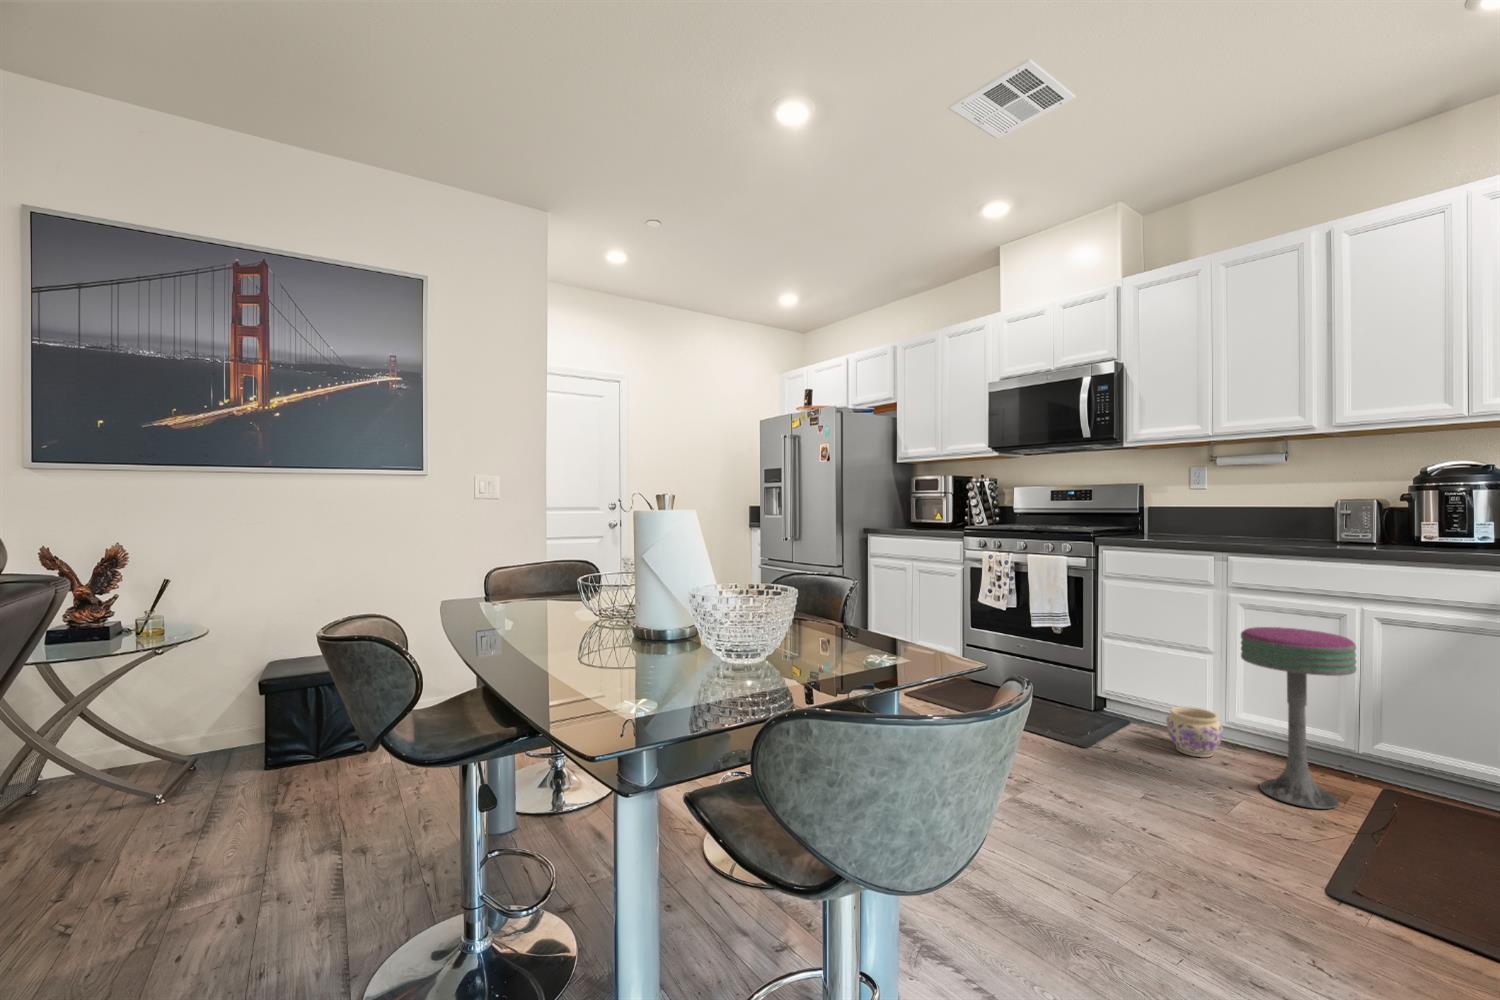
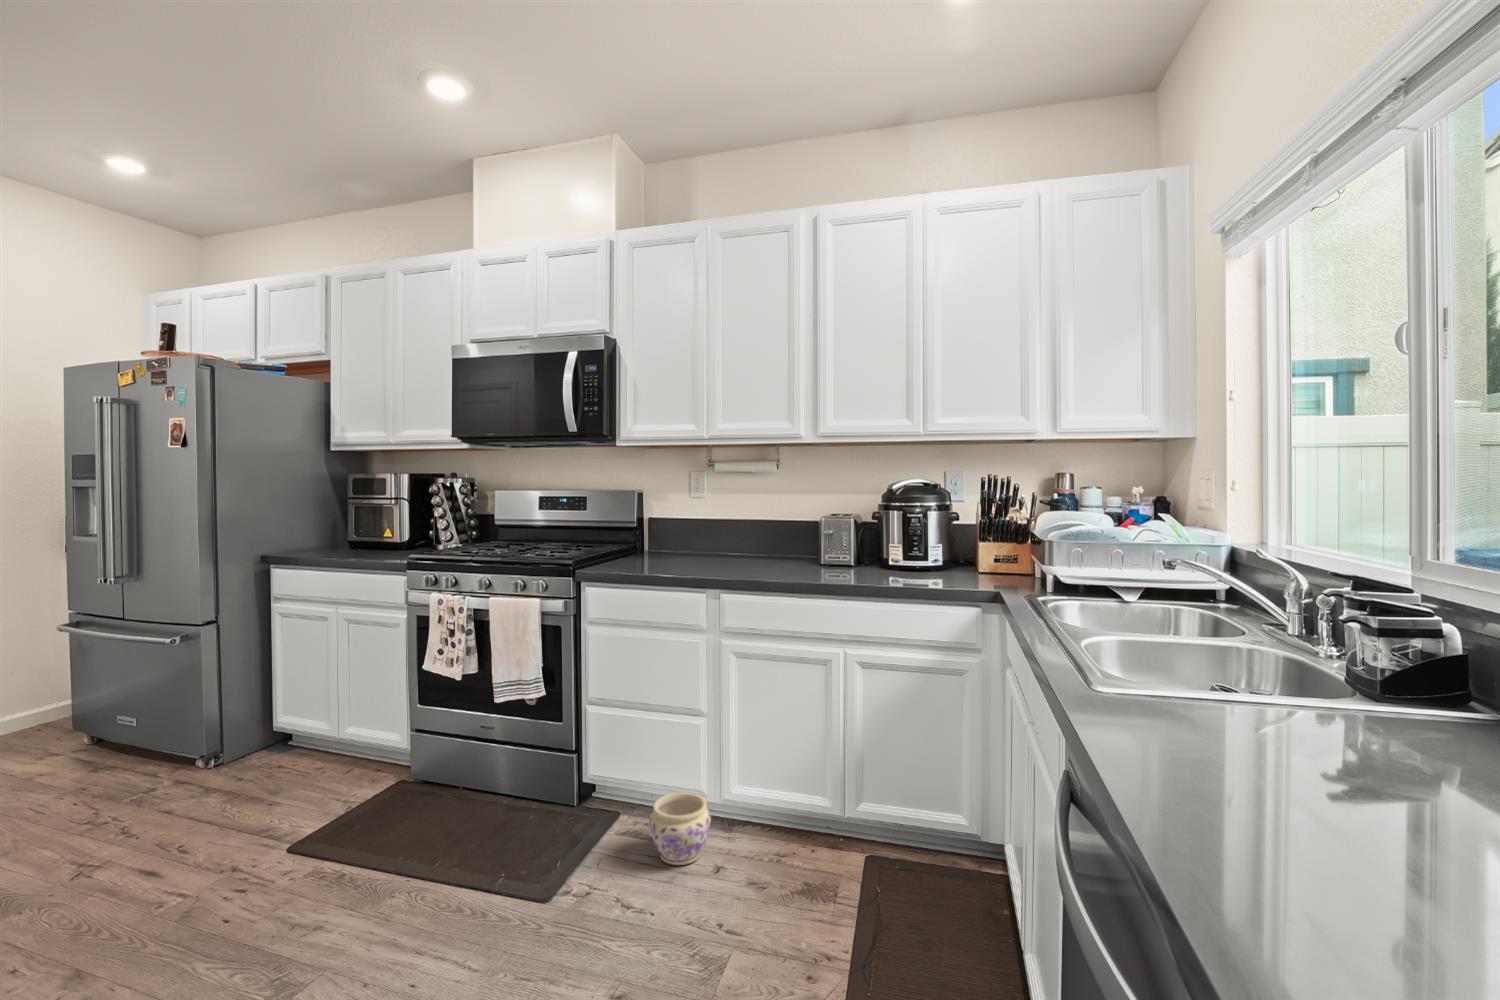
bar stool: present [1241,627,1356,809] -> none [724,689,837,930]

